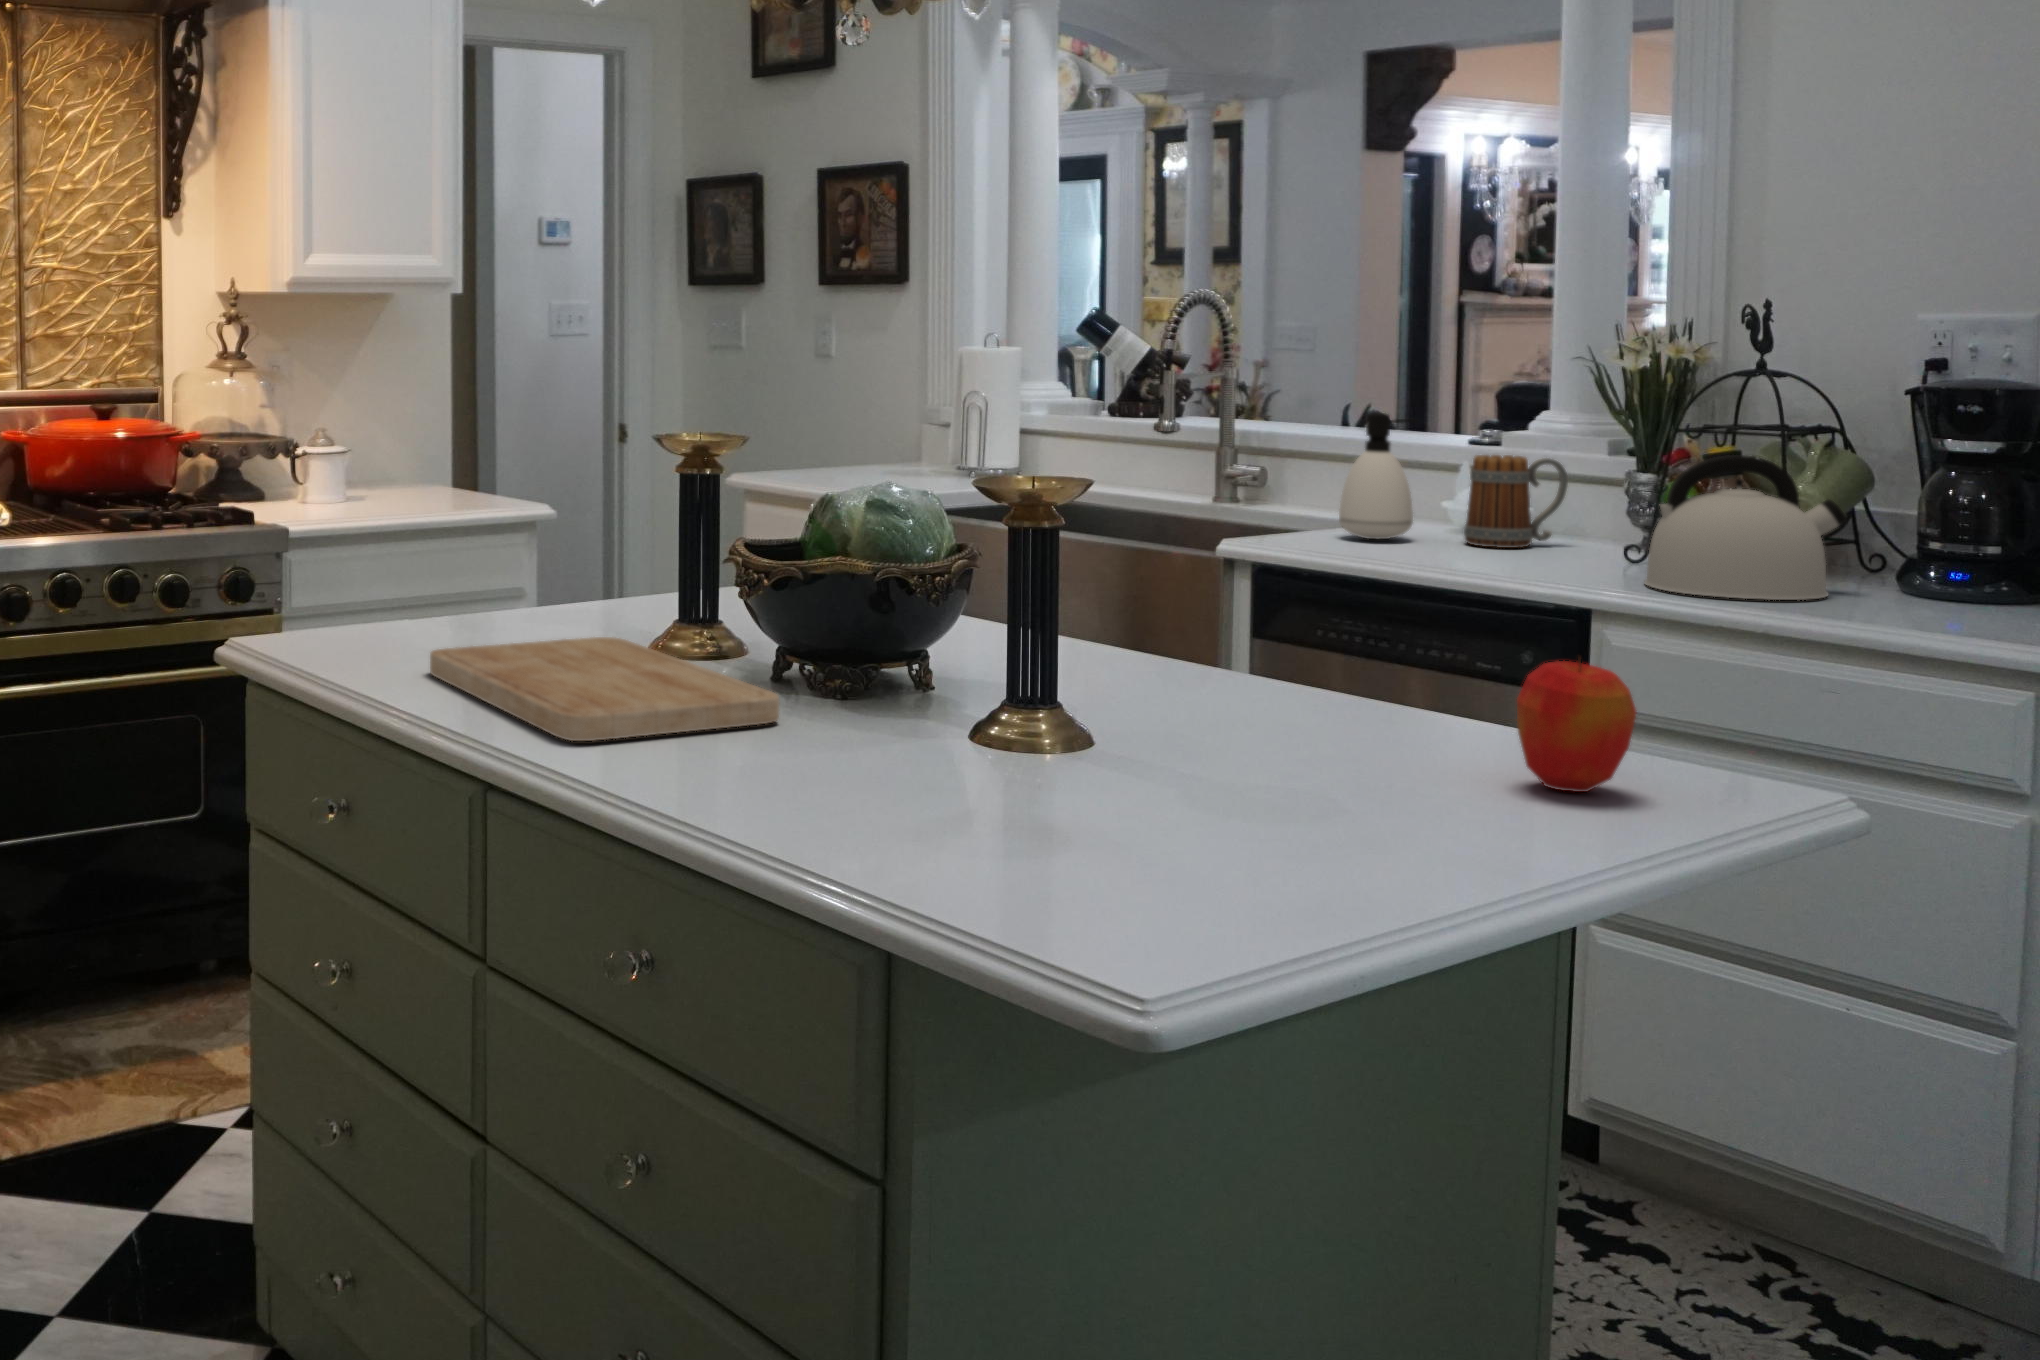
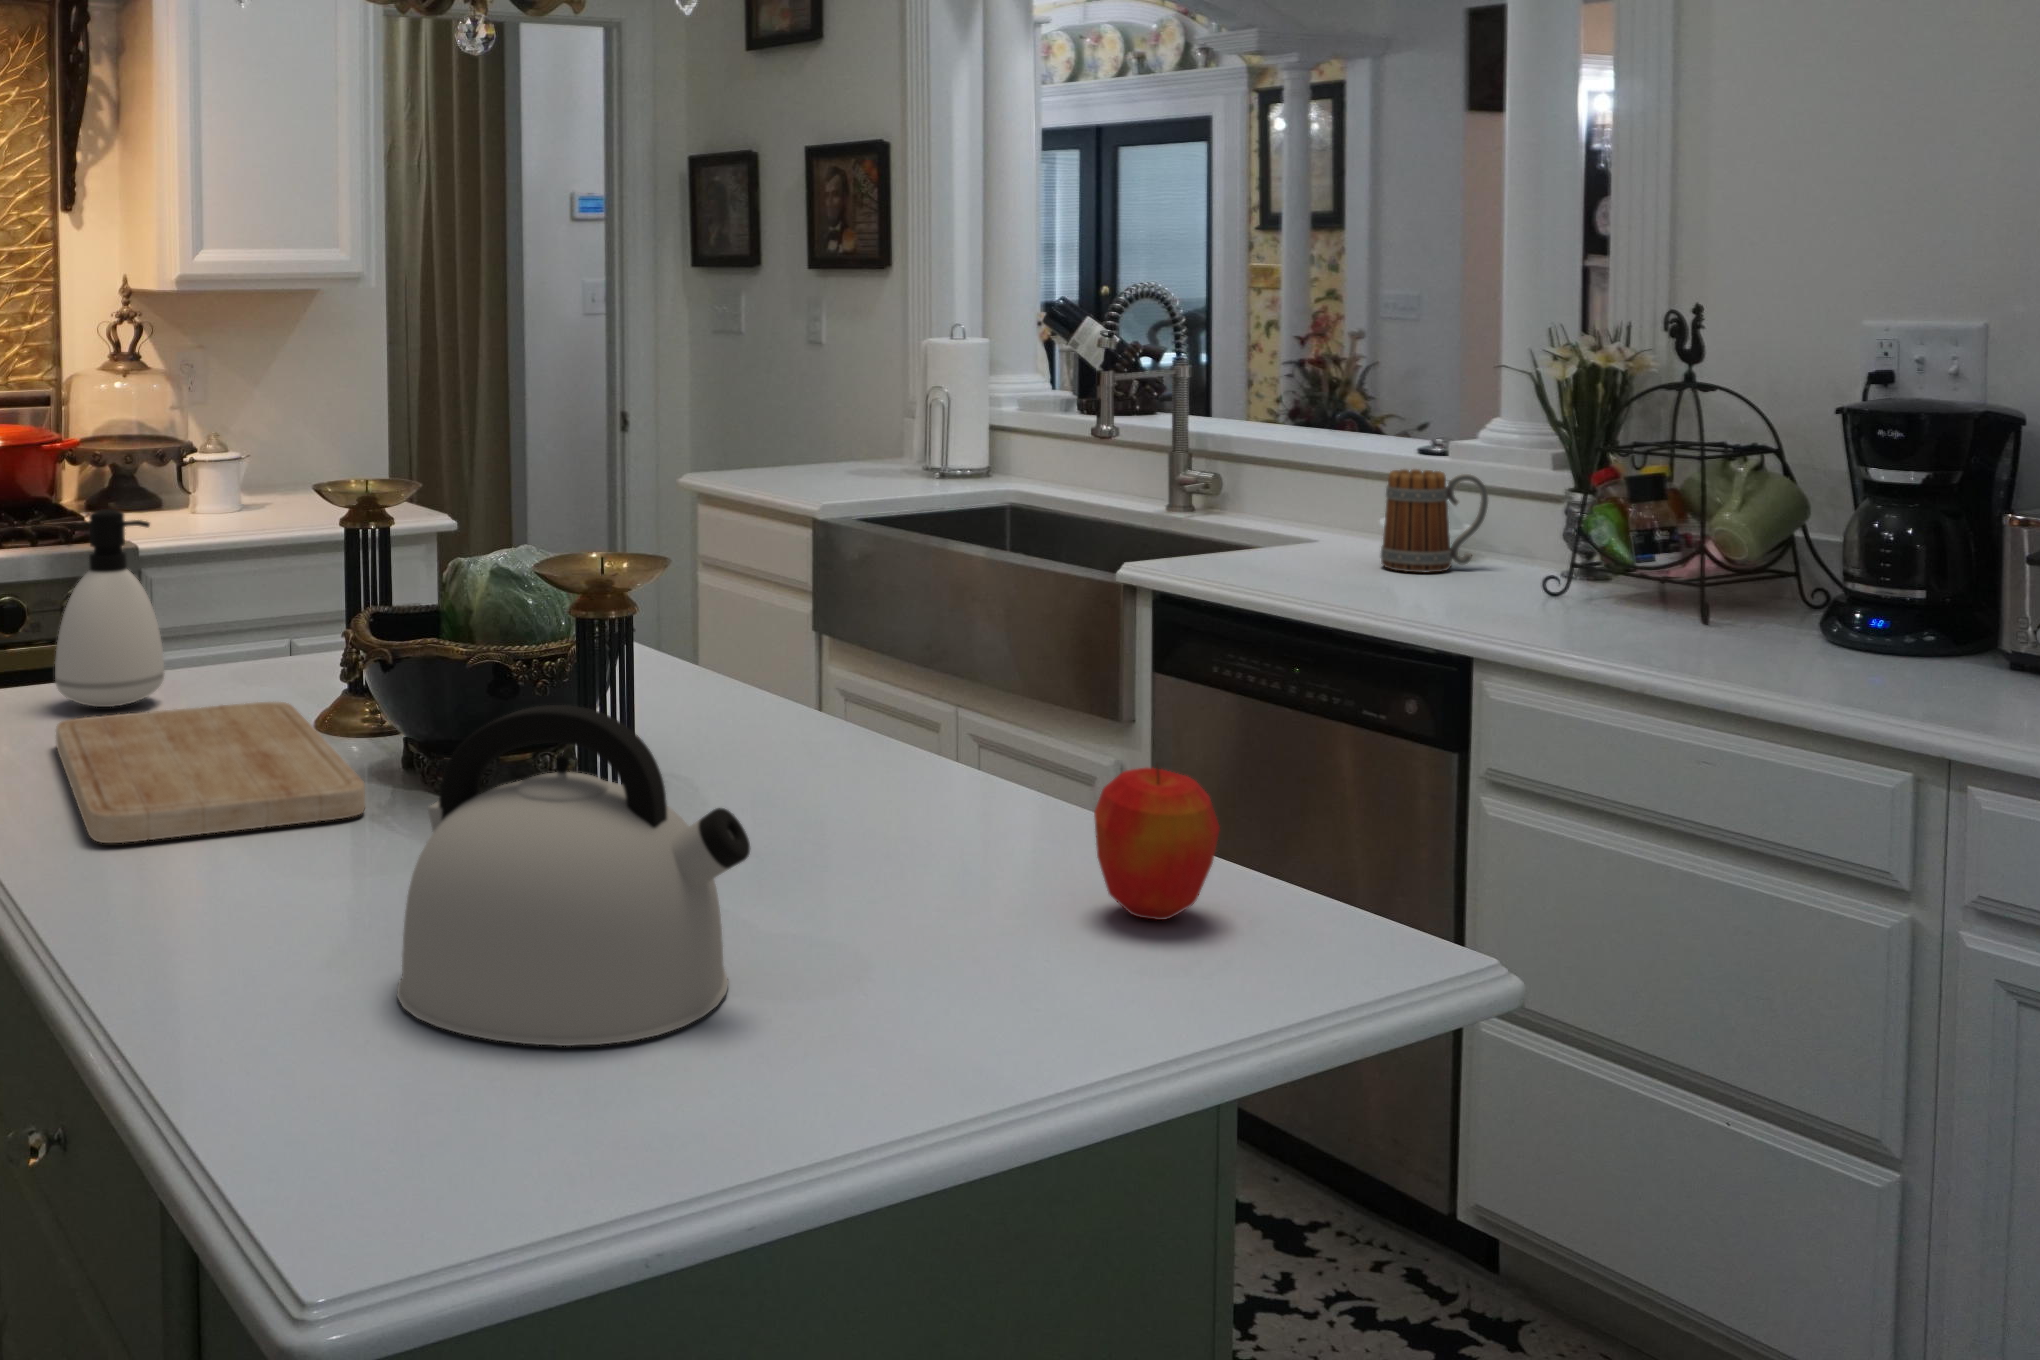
soap dispenser: present [1339,412,1417,539] -> present [55,509,164,707]
kettle: present [1645,455,1847,600] -> present [397,705,750,1046]

